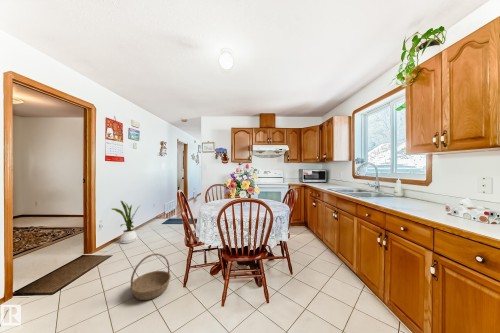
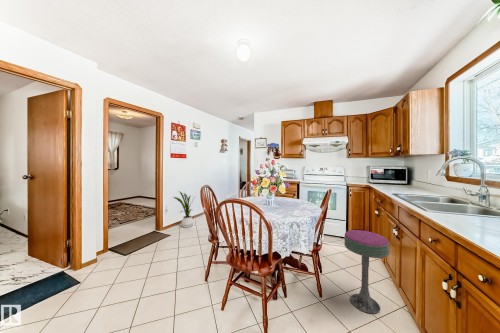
bar stool: none [307,217,337,277] -> present [344,230,389,314]
basket: present [131,254,171,300] -> none [162,241,196,281]

